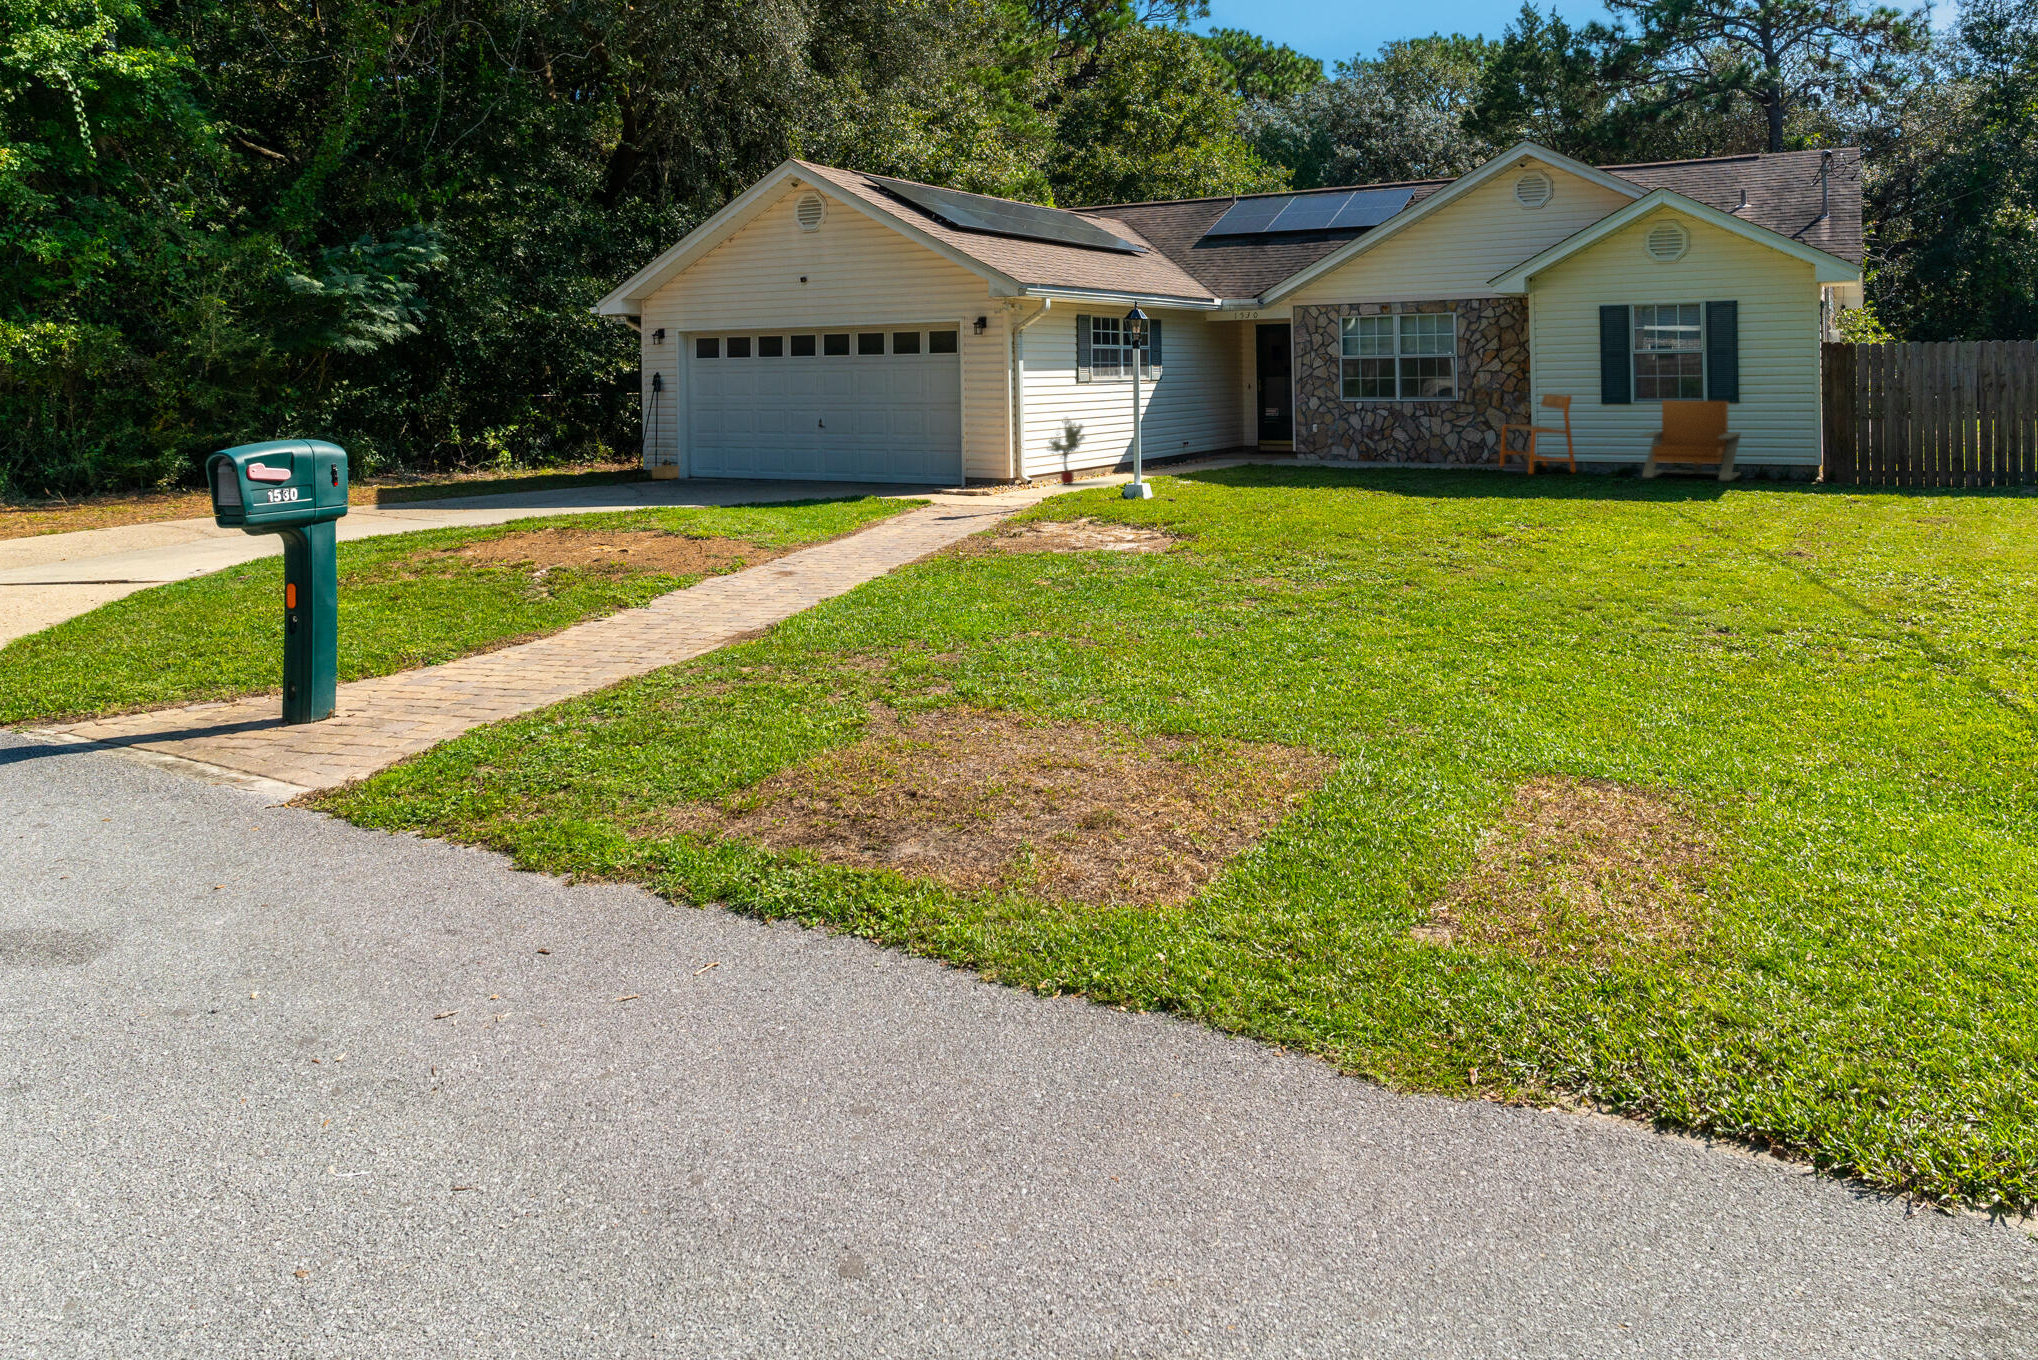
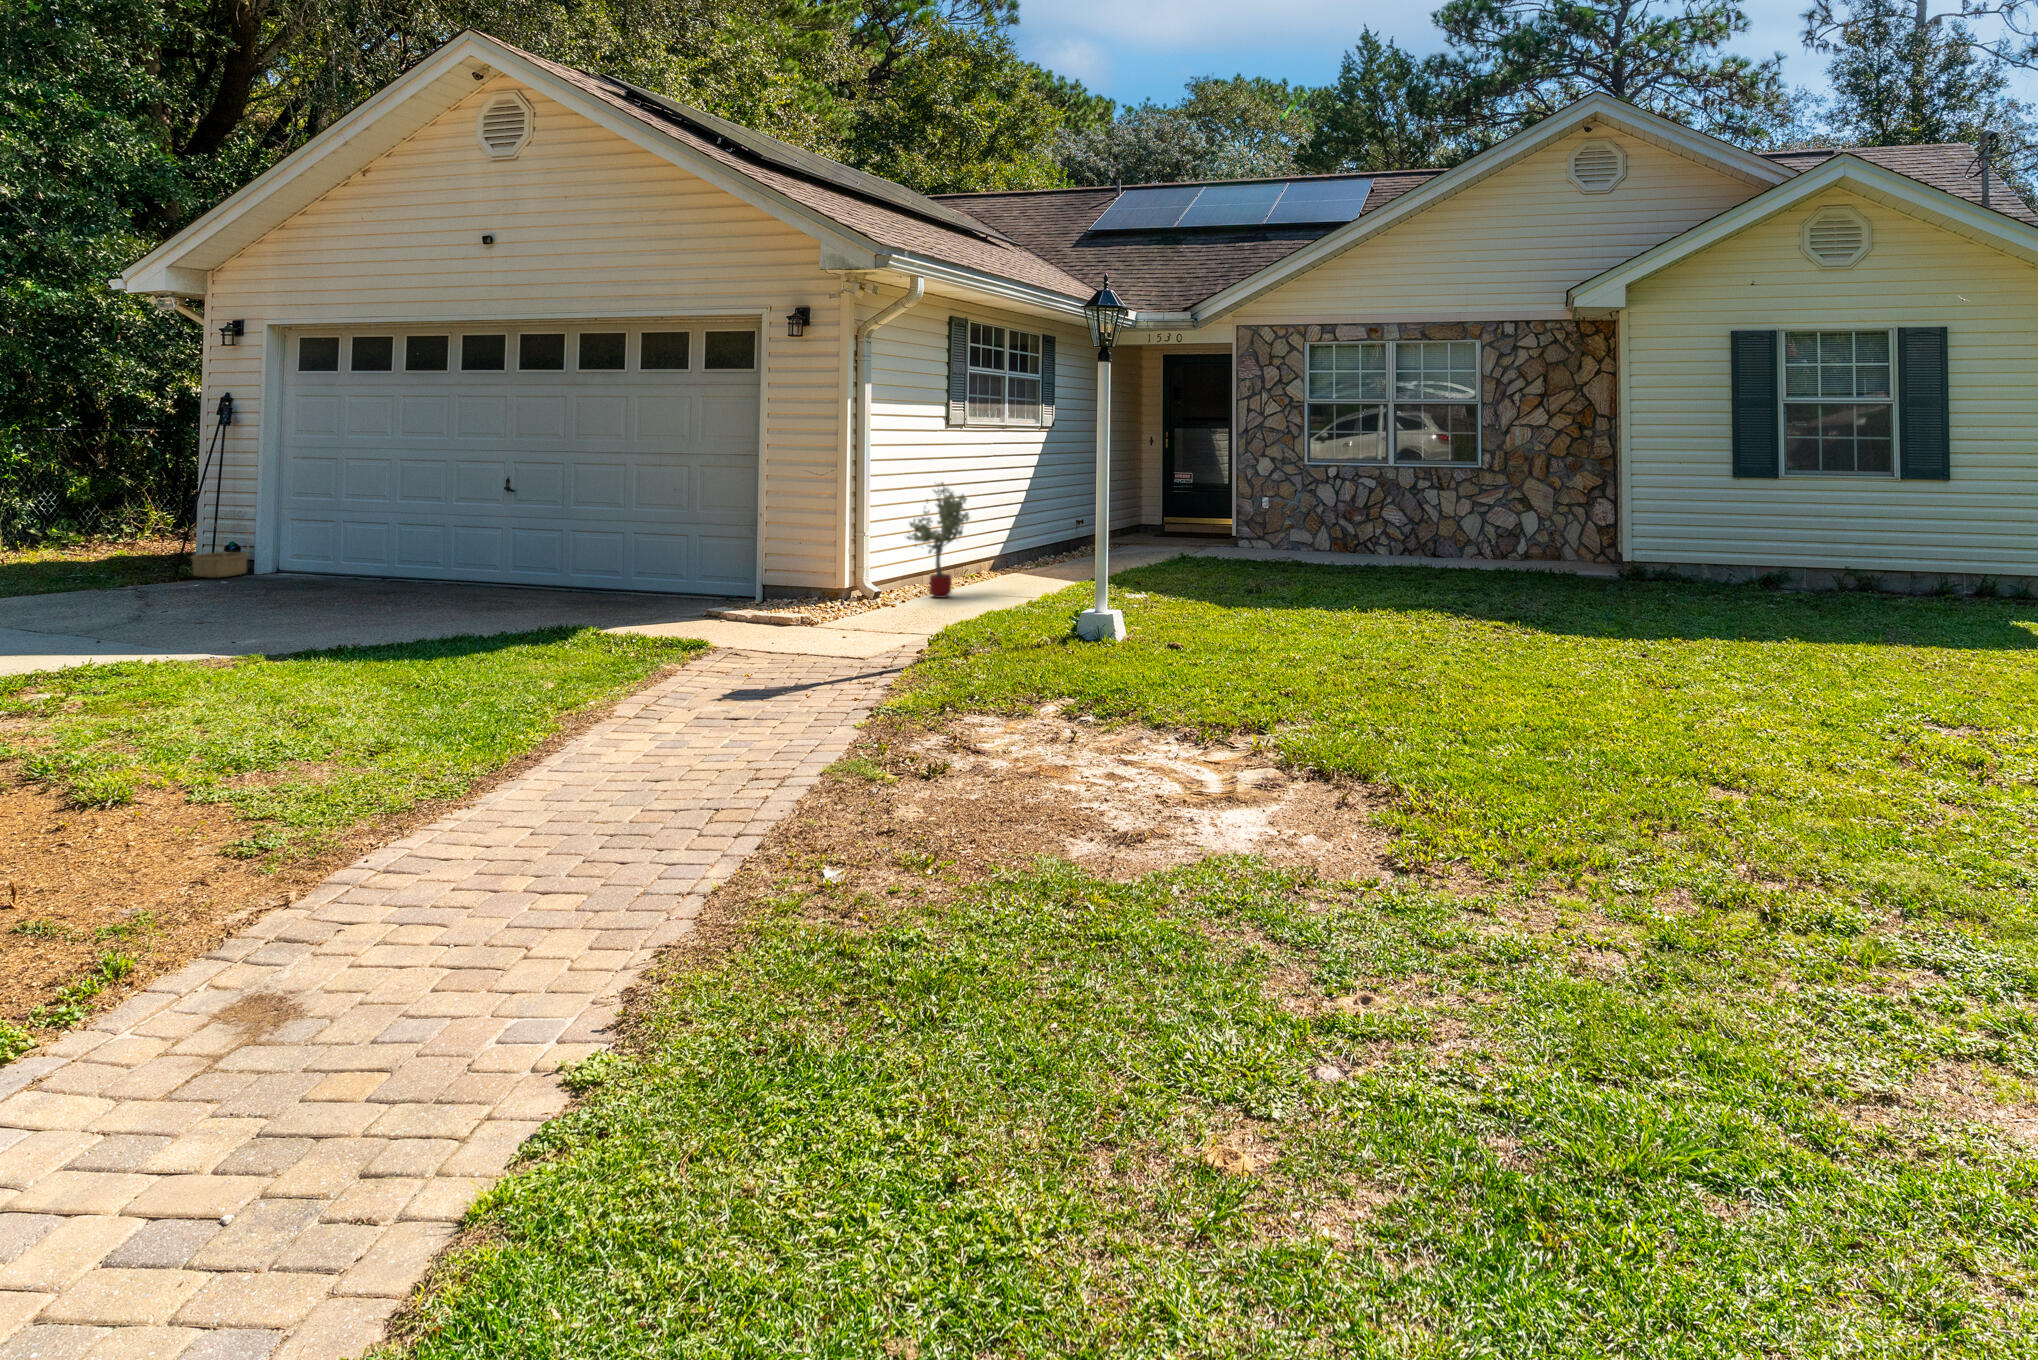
bench: present [1500,394,1576,474] -> none [1559,456,1697,580]
lounge chair: present [1642,400,1741,480] -> none [1806,472,1969,598]

